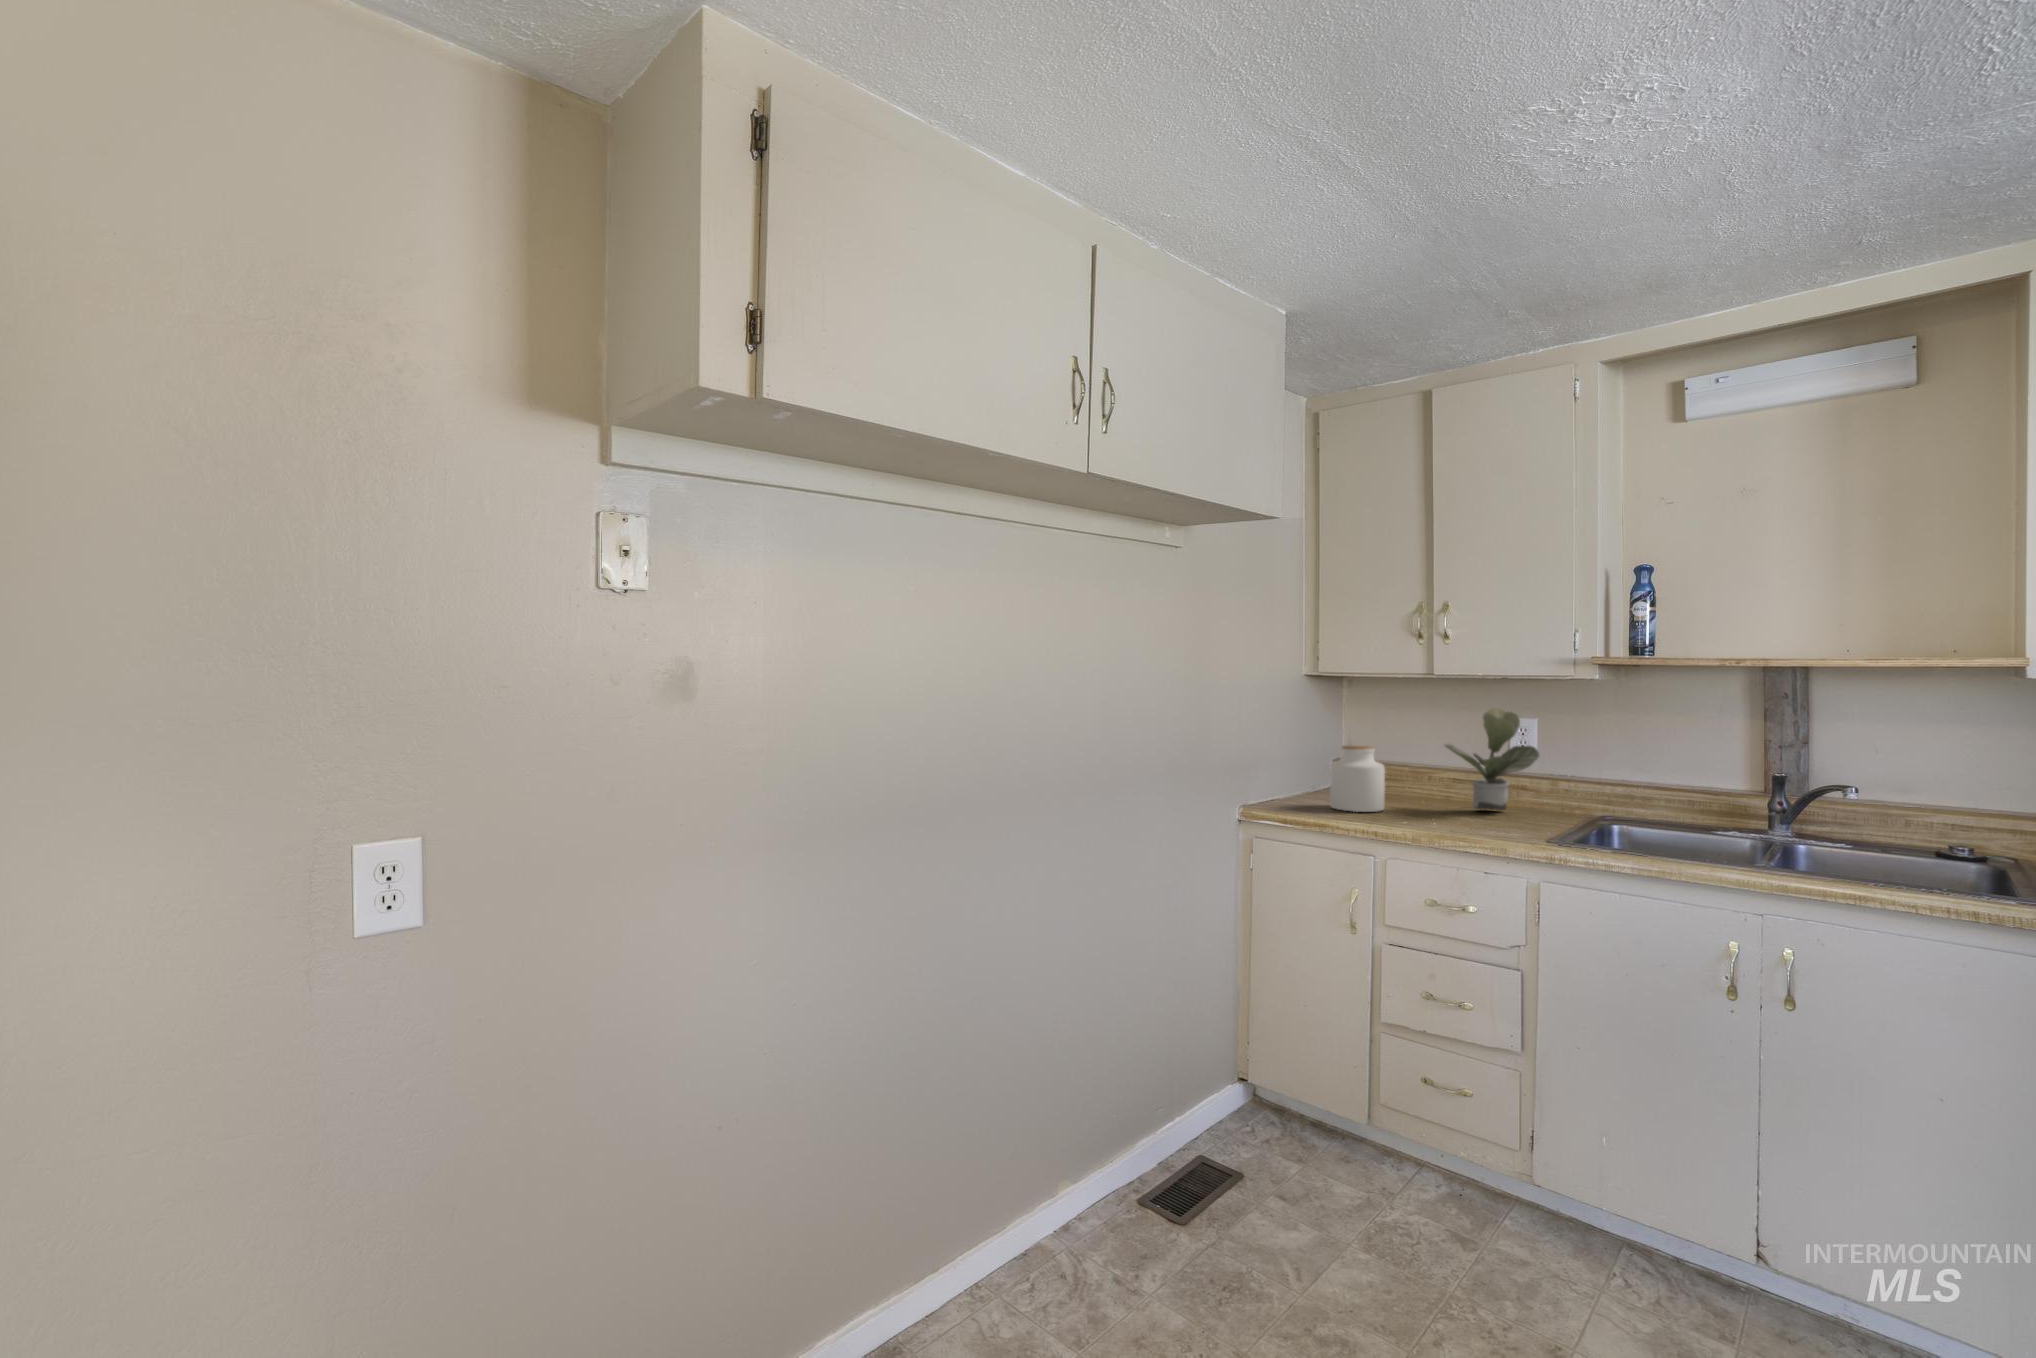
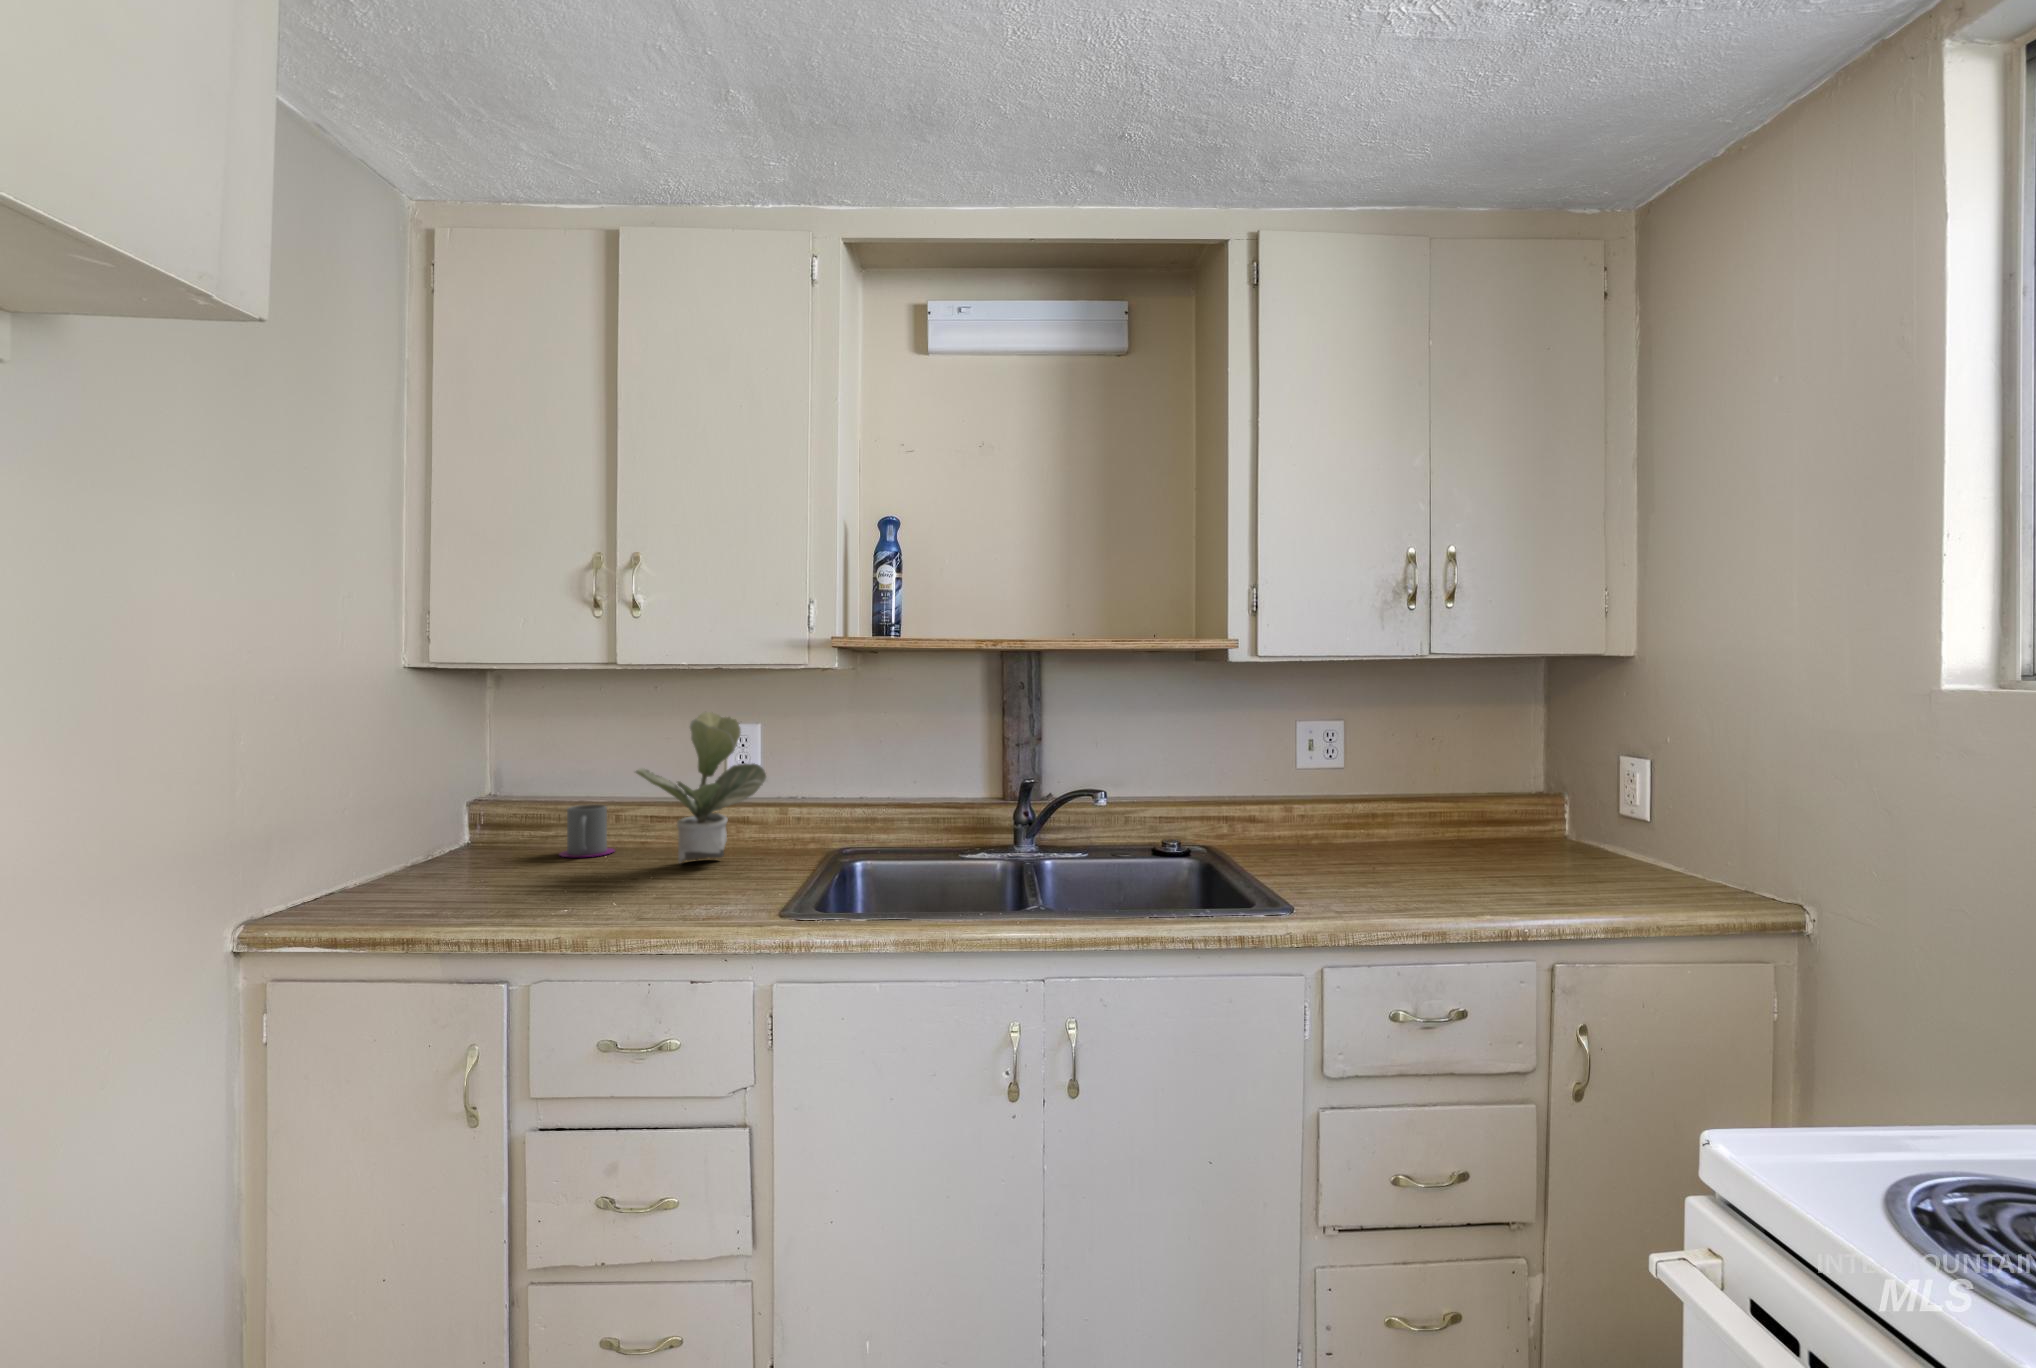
jar: present [1330,746,1385,812] -> none [439,783,538,899]
mug: none [1391,767,1428,800] -> present [560,804,614,857]

